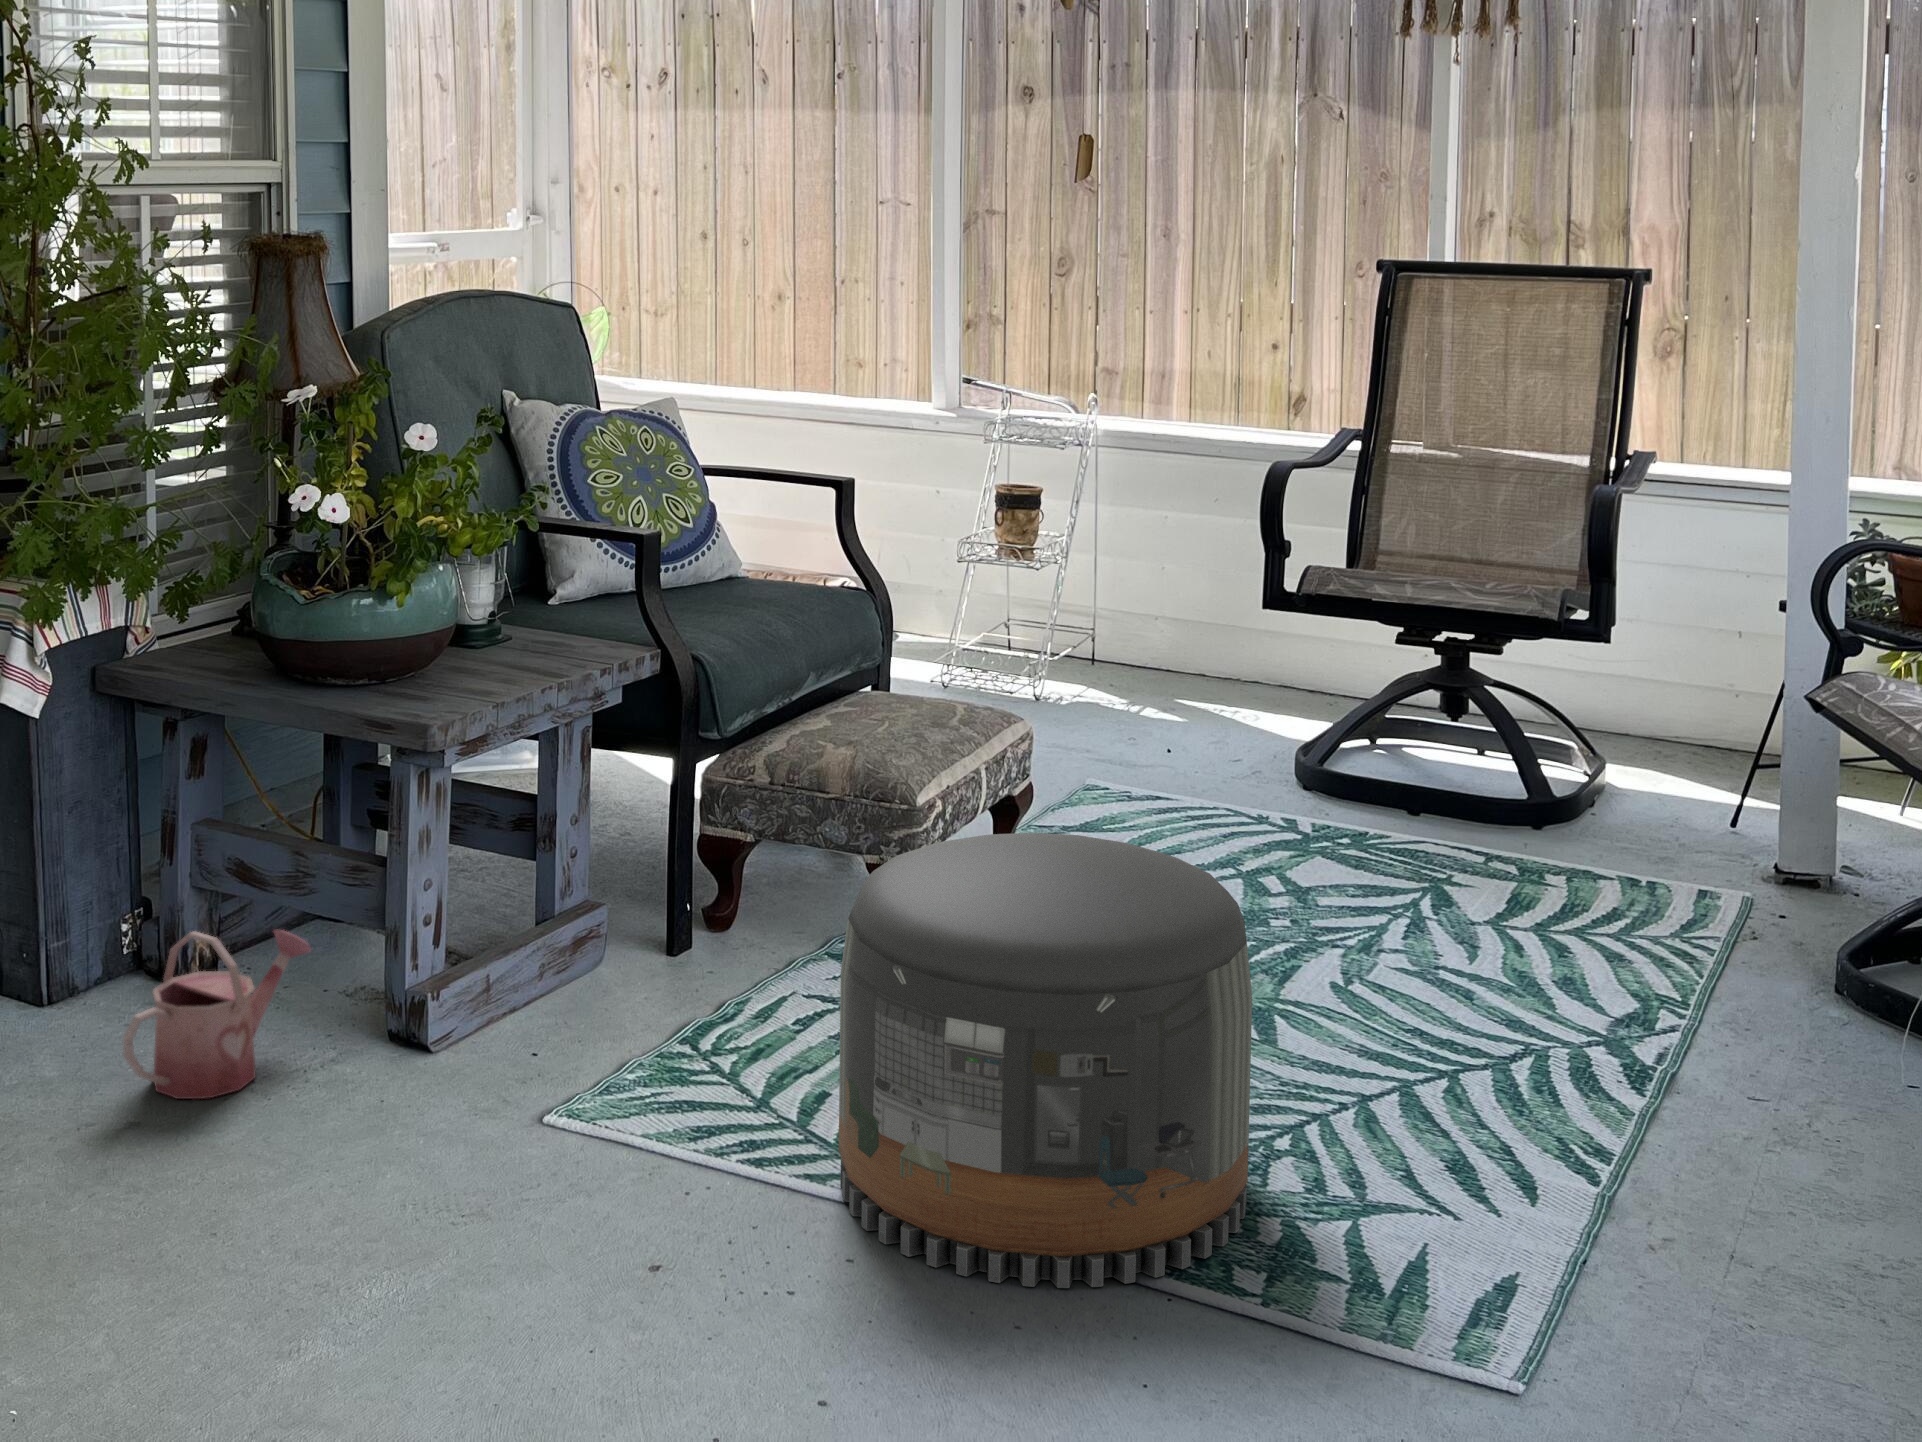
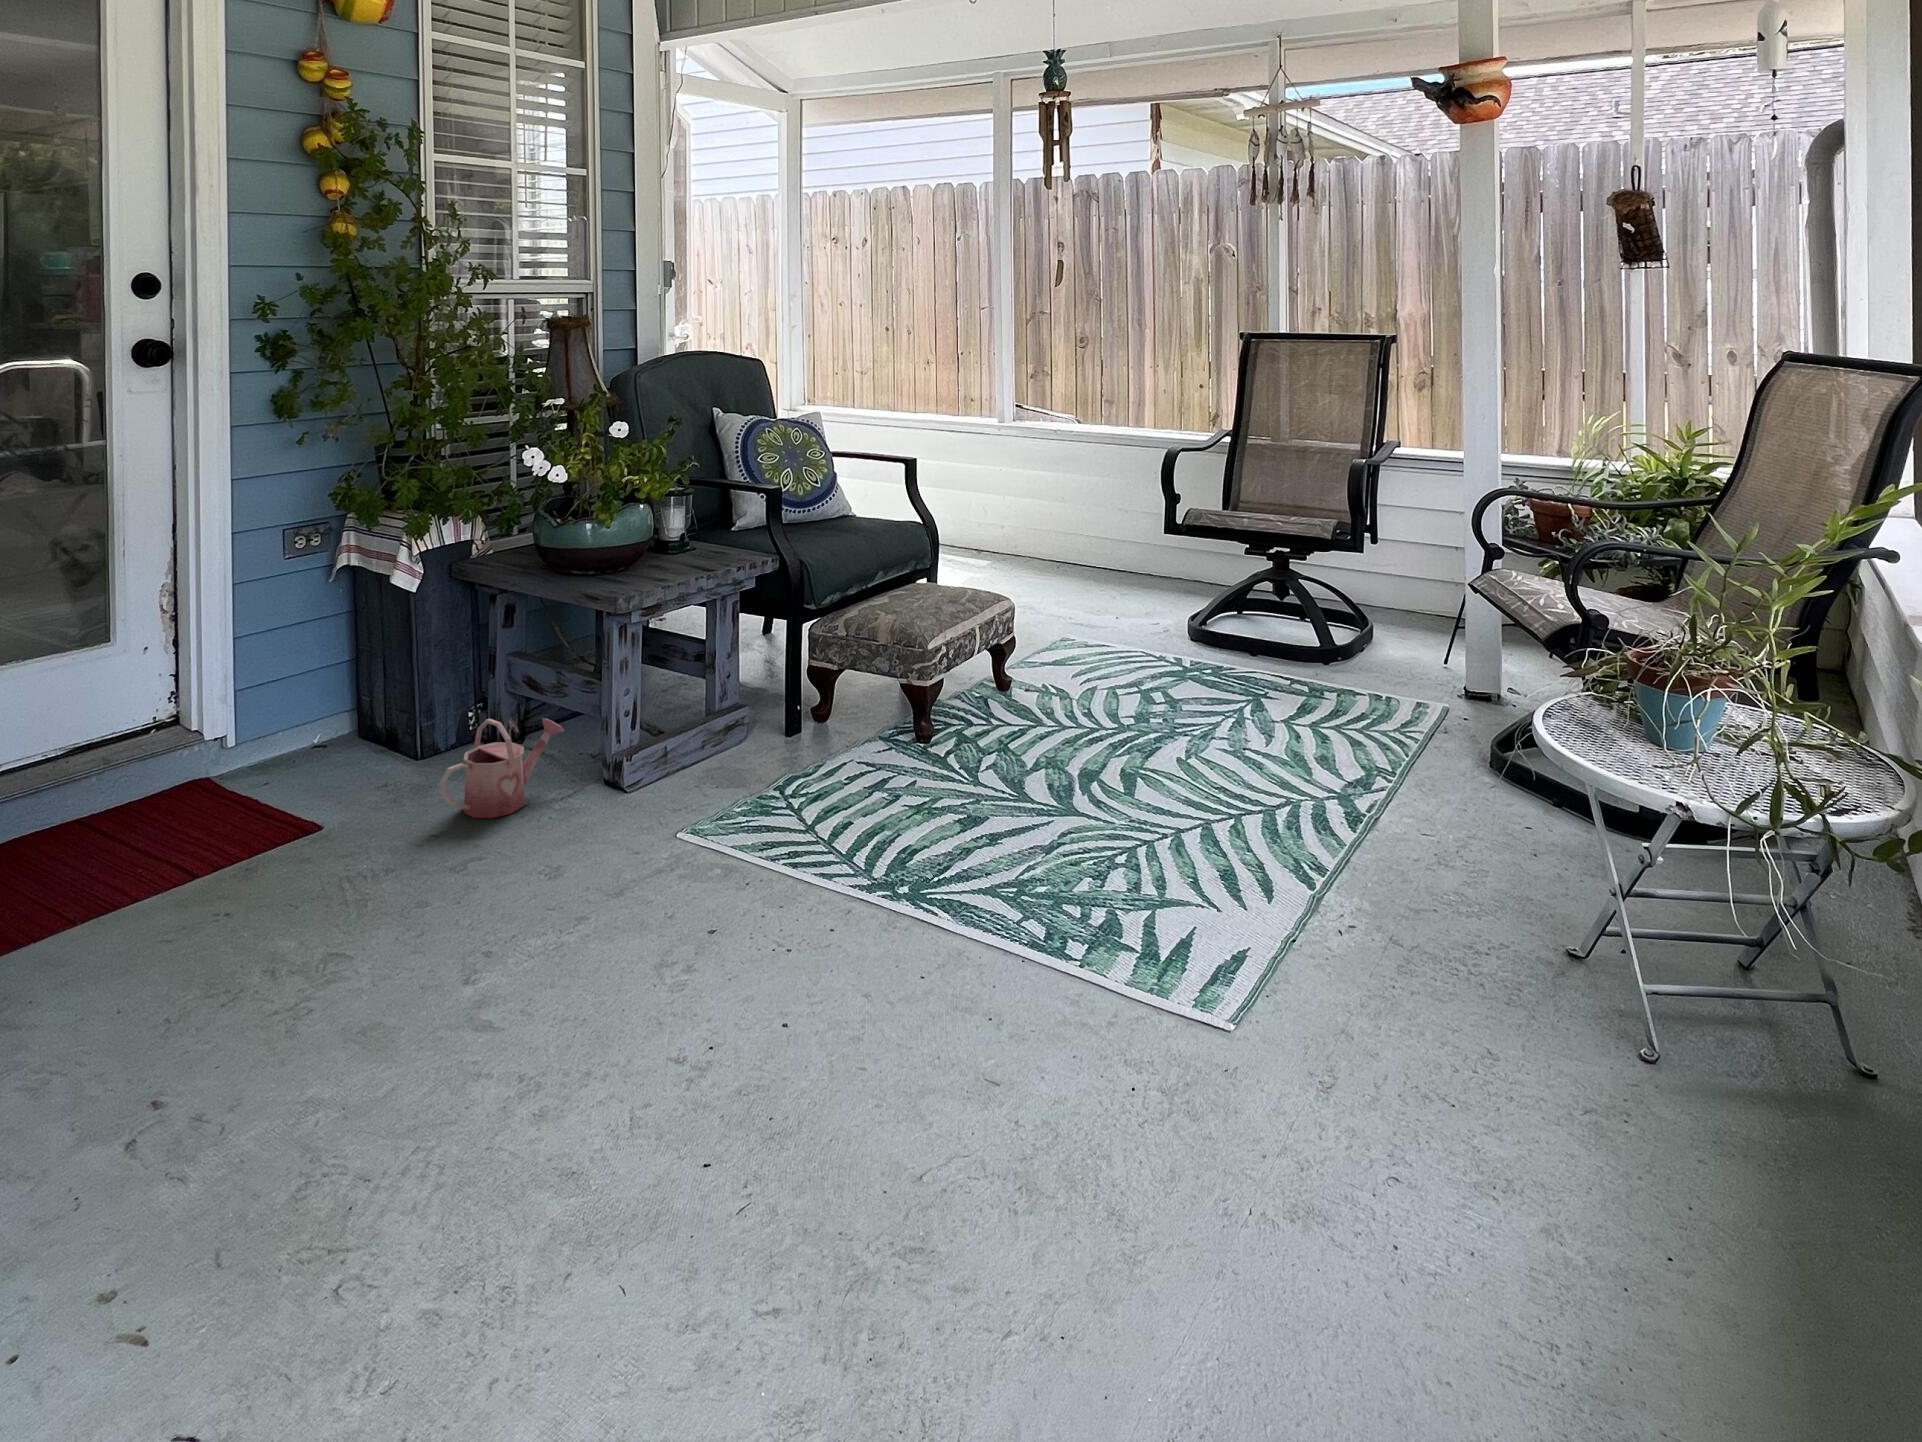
pouf: present [839,833,1252,1288] -> none [842,665,1090,949]

